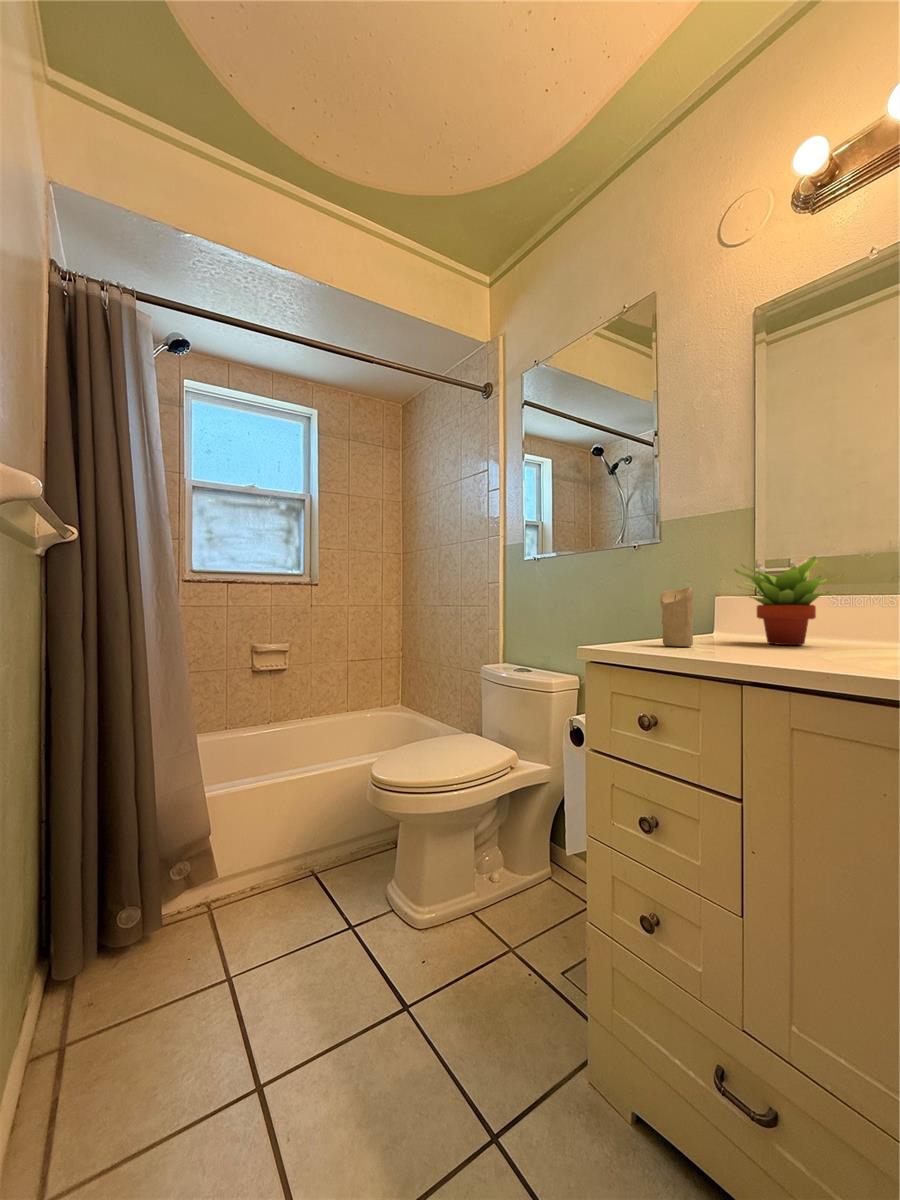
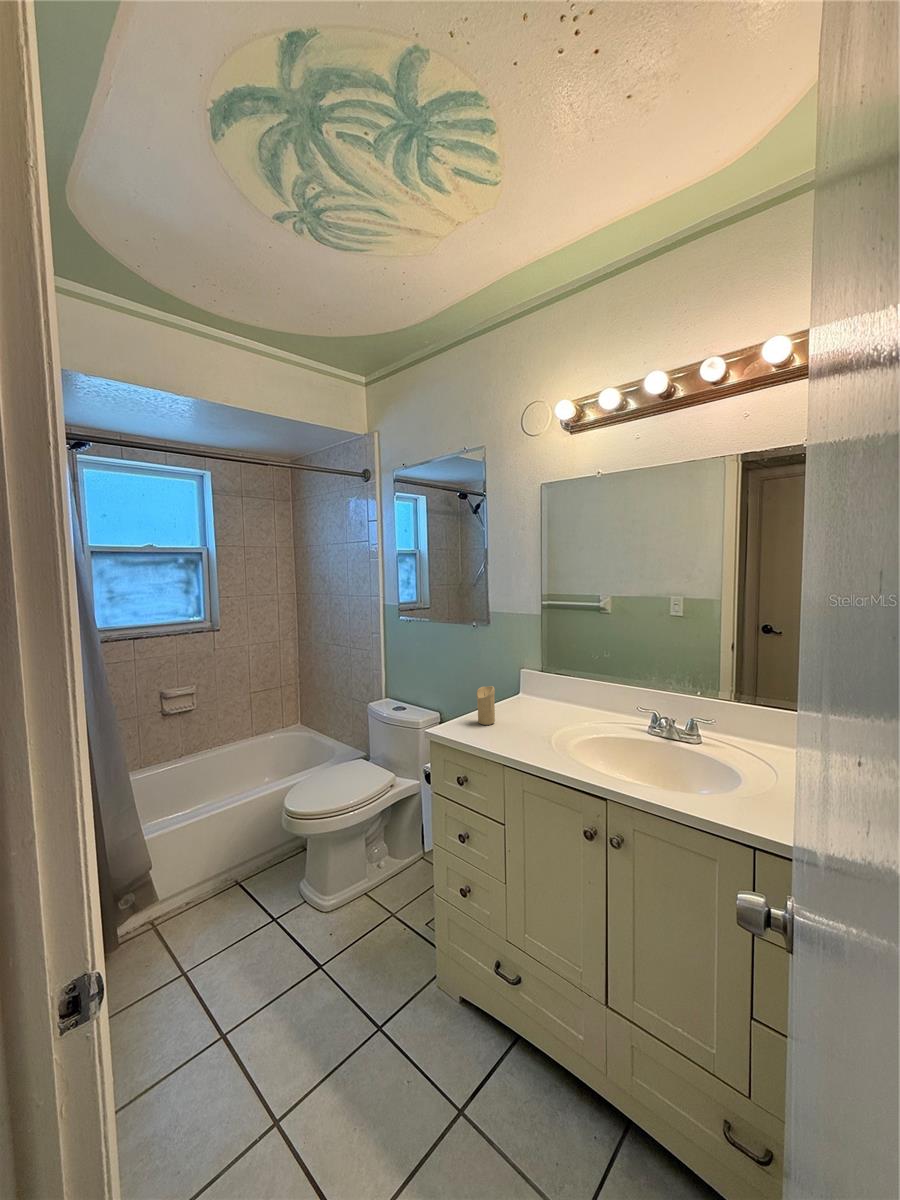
succulent plant: present [735,556,841,645] -> none [522,658,579,714]

